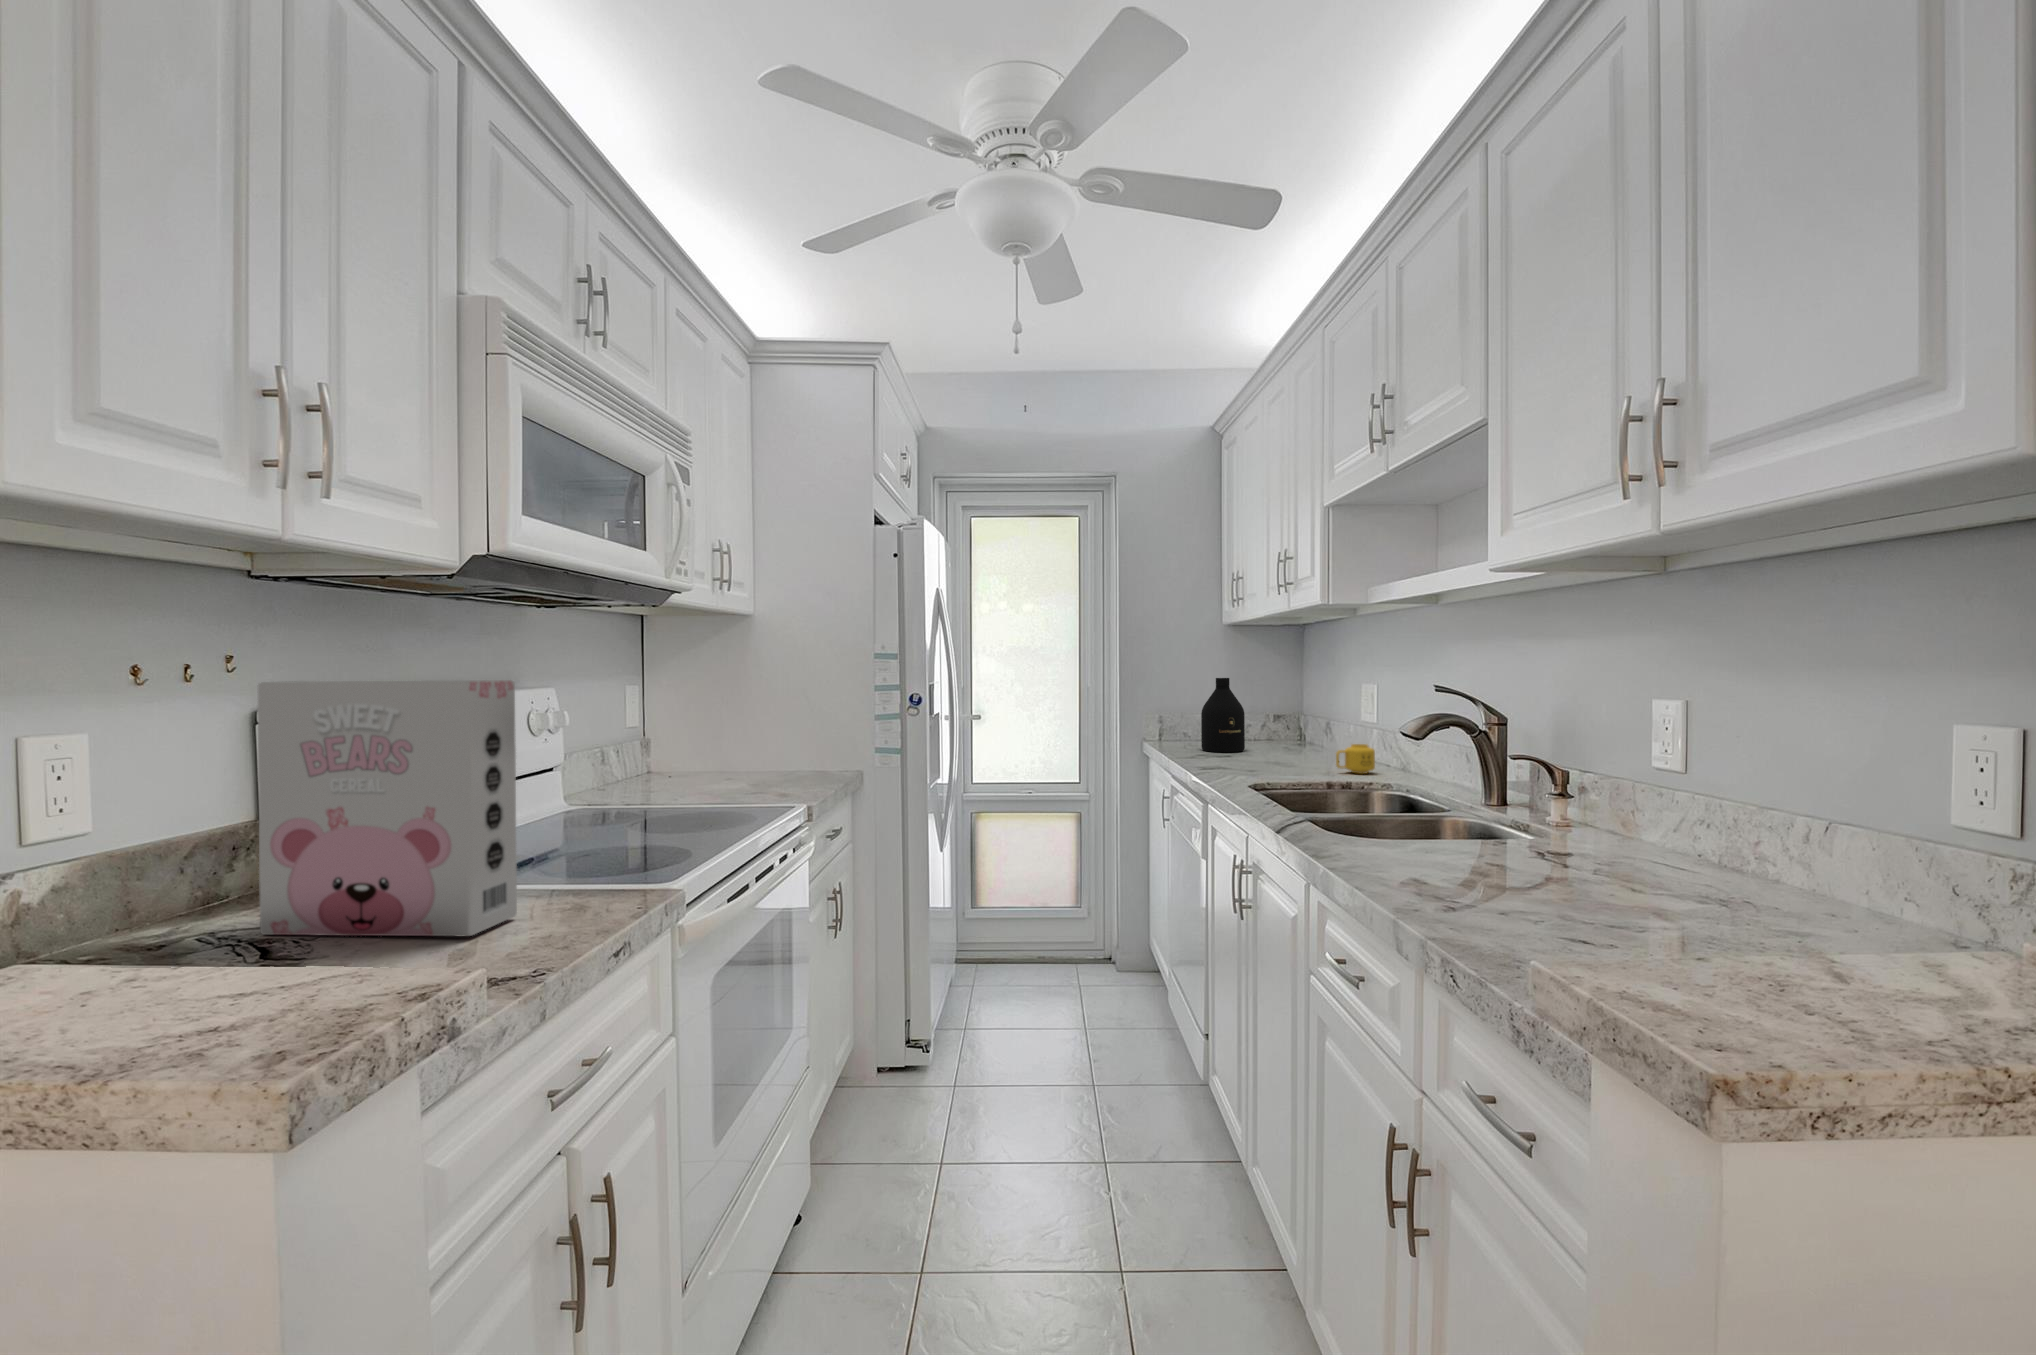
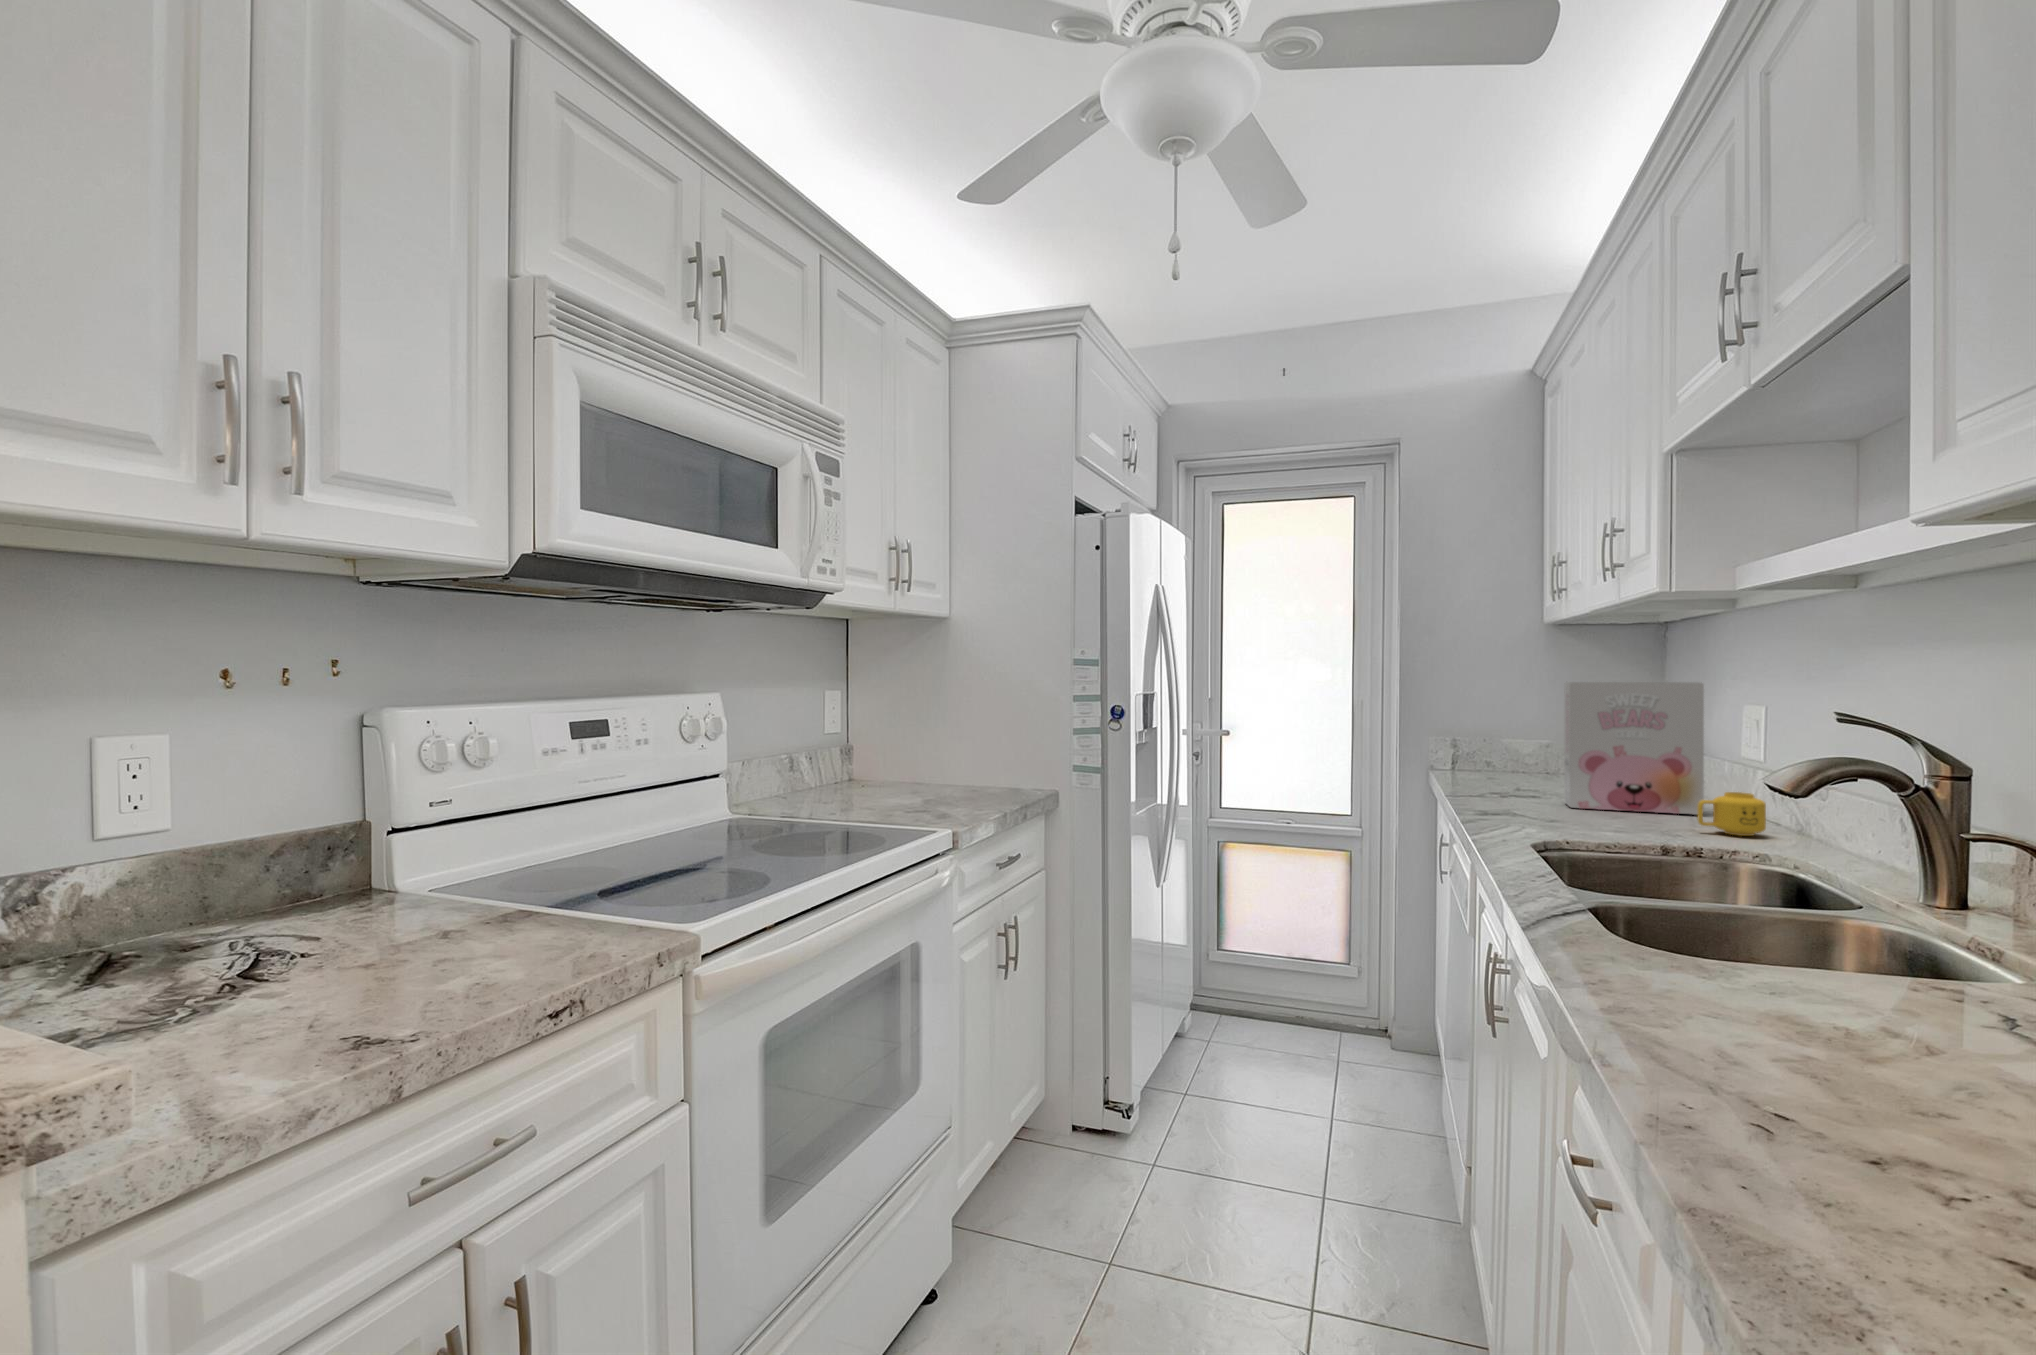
bottle: present [1201,678,1245,752] -> none [1503,693,1567,790]
cereal box: present [258,680,517,936] -> present [1564,682,1704,815]

